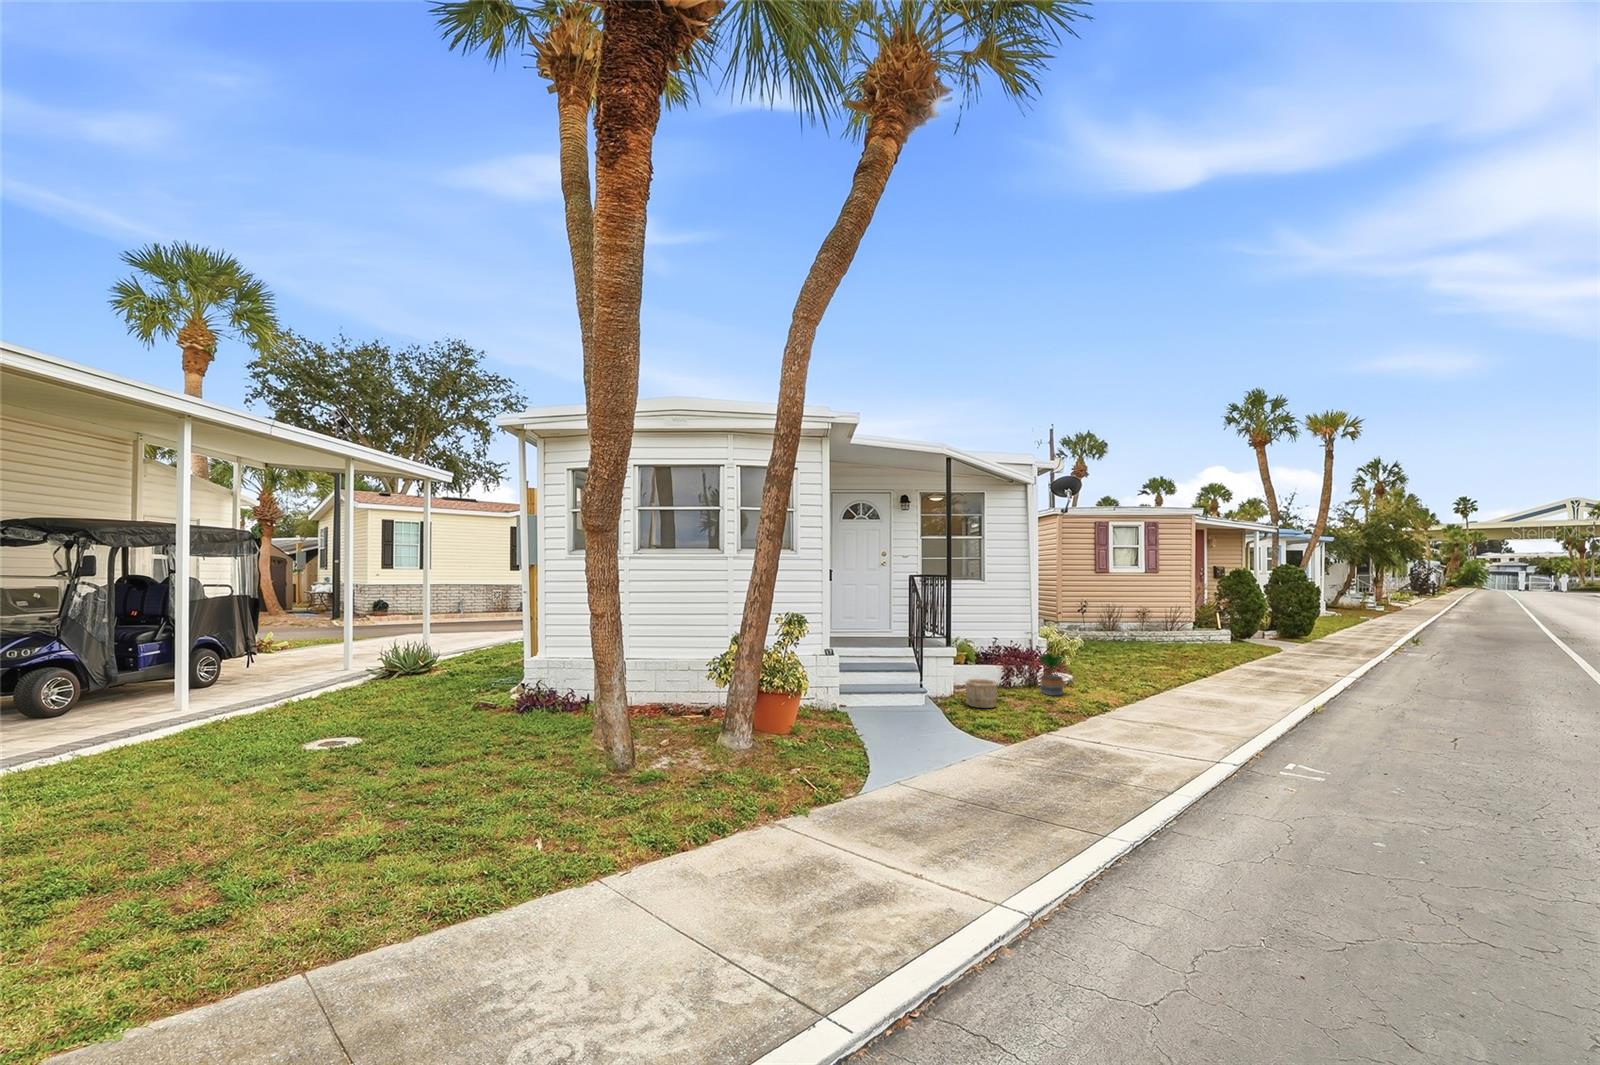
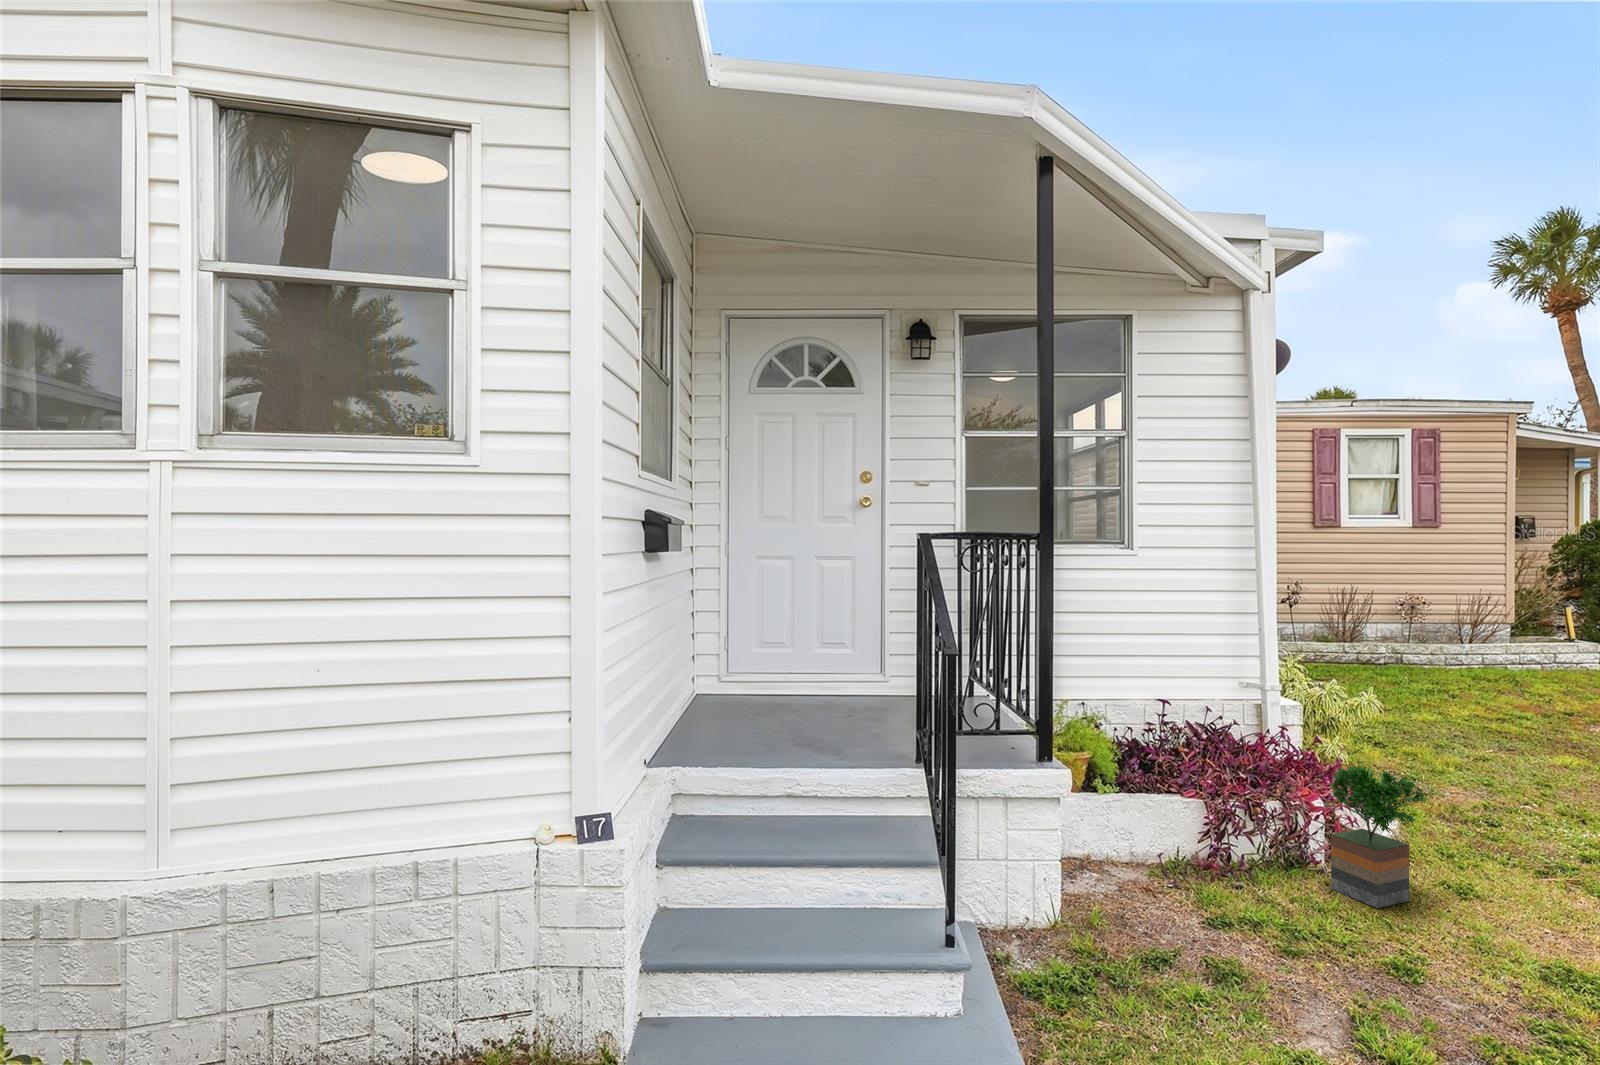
wooden bucket: present [965,679,997,708] -> none [1109,883,1231,1020]

